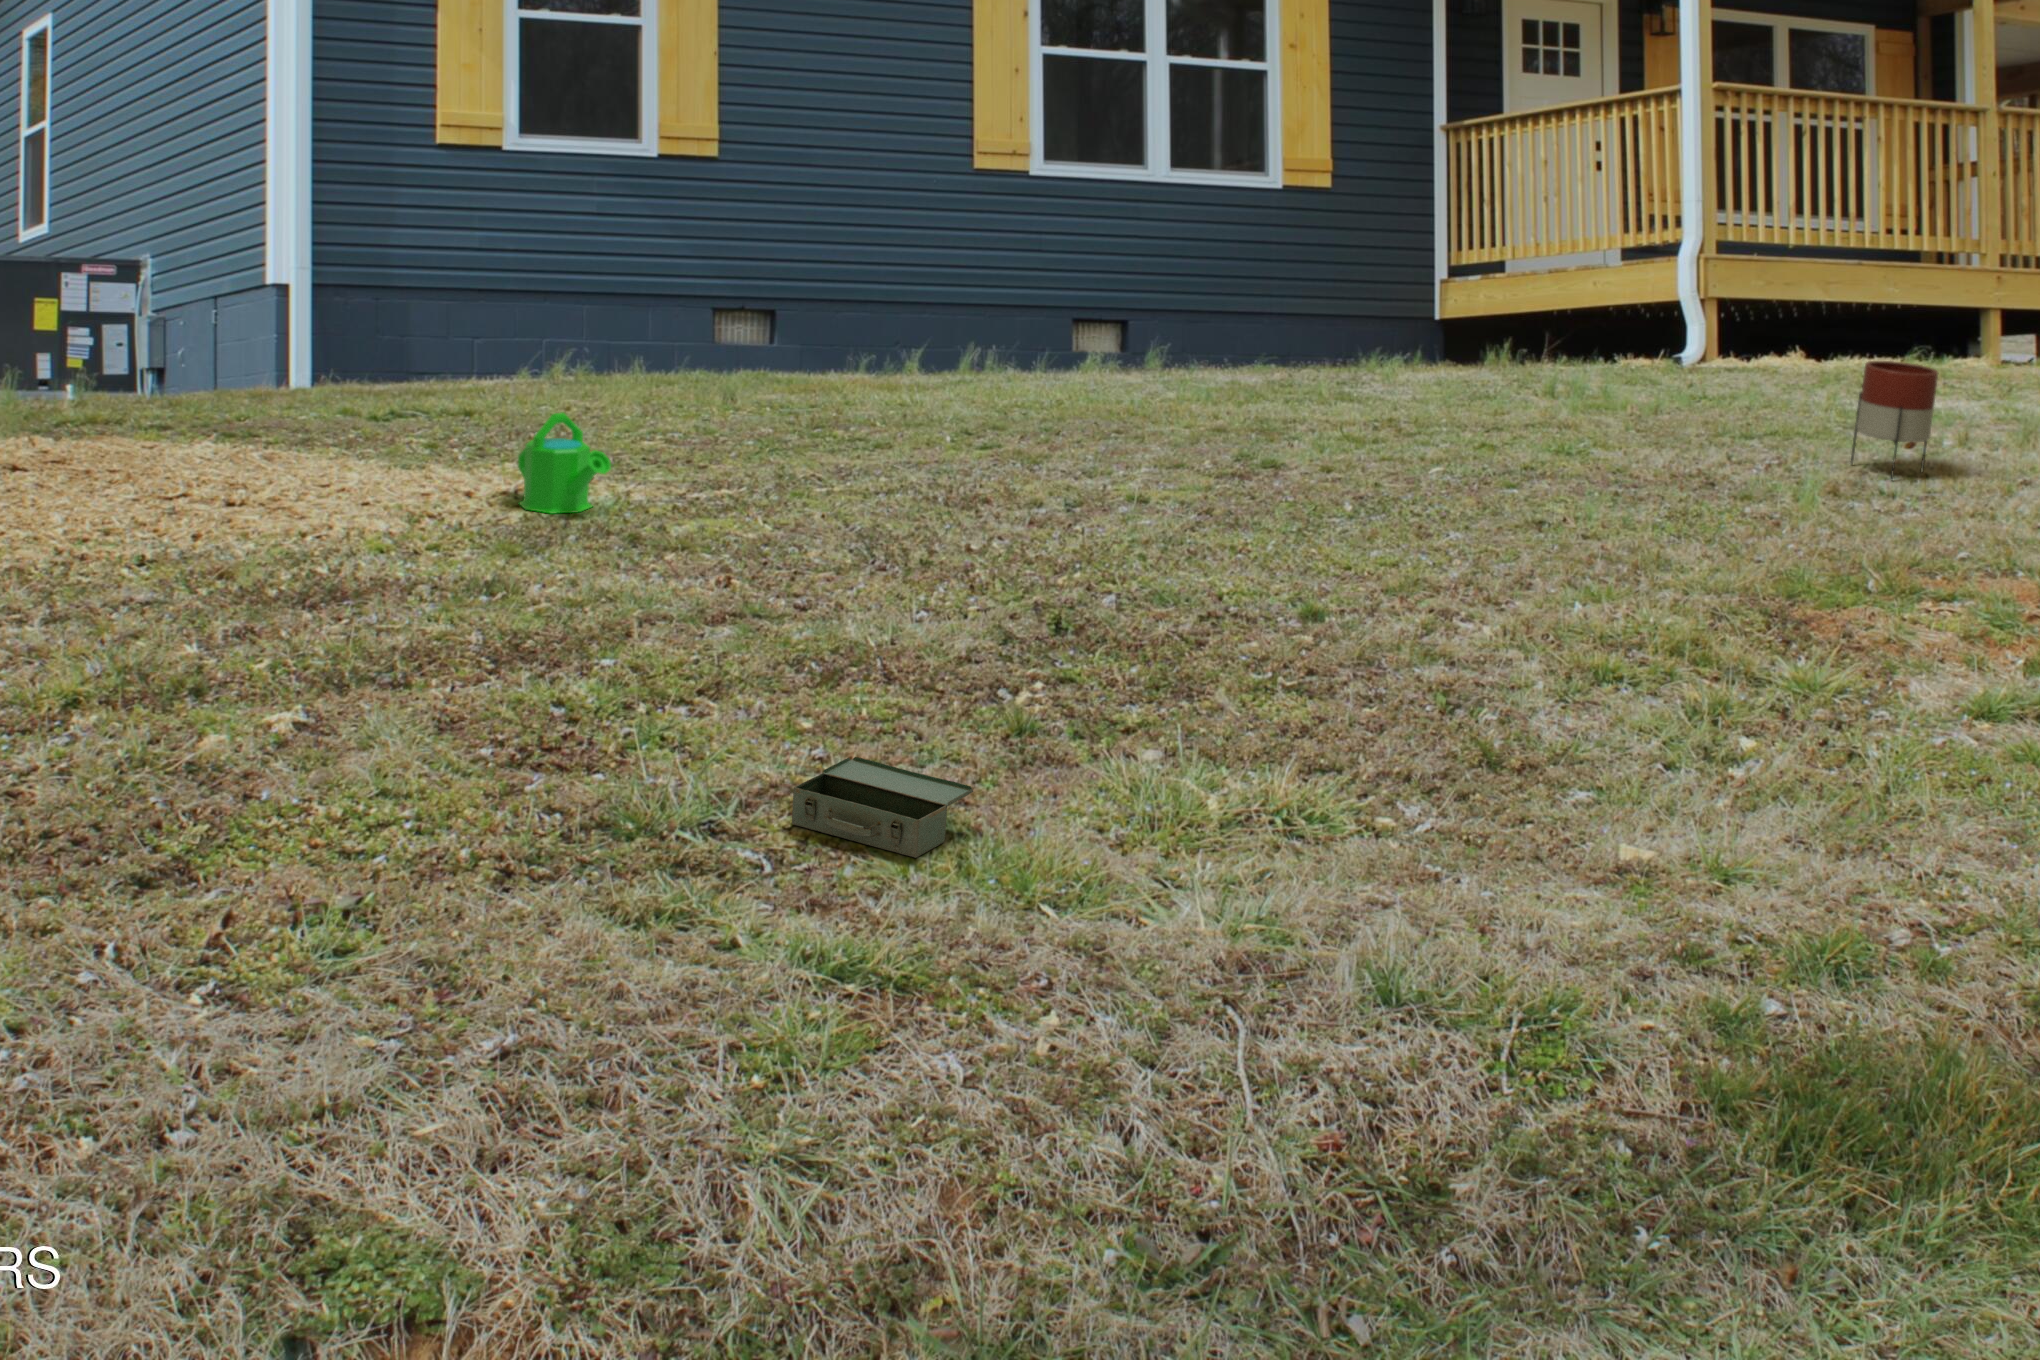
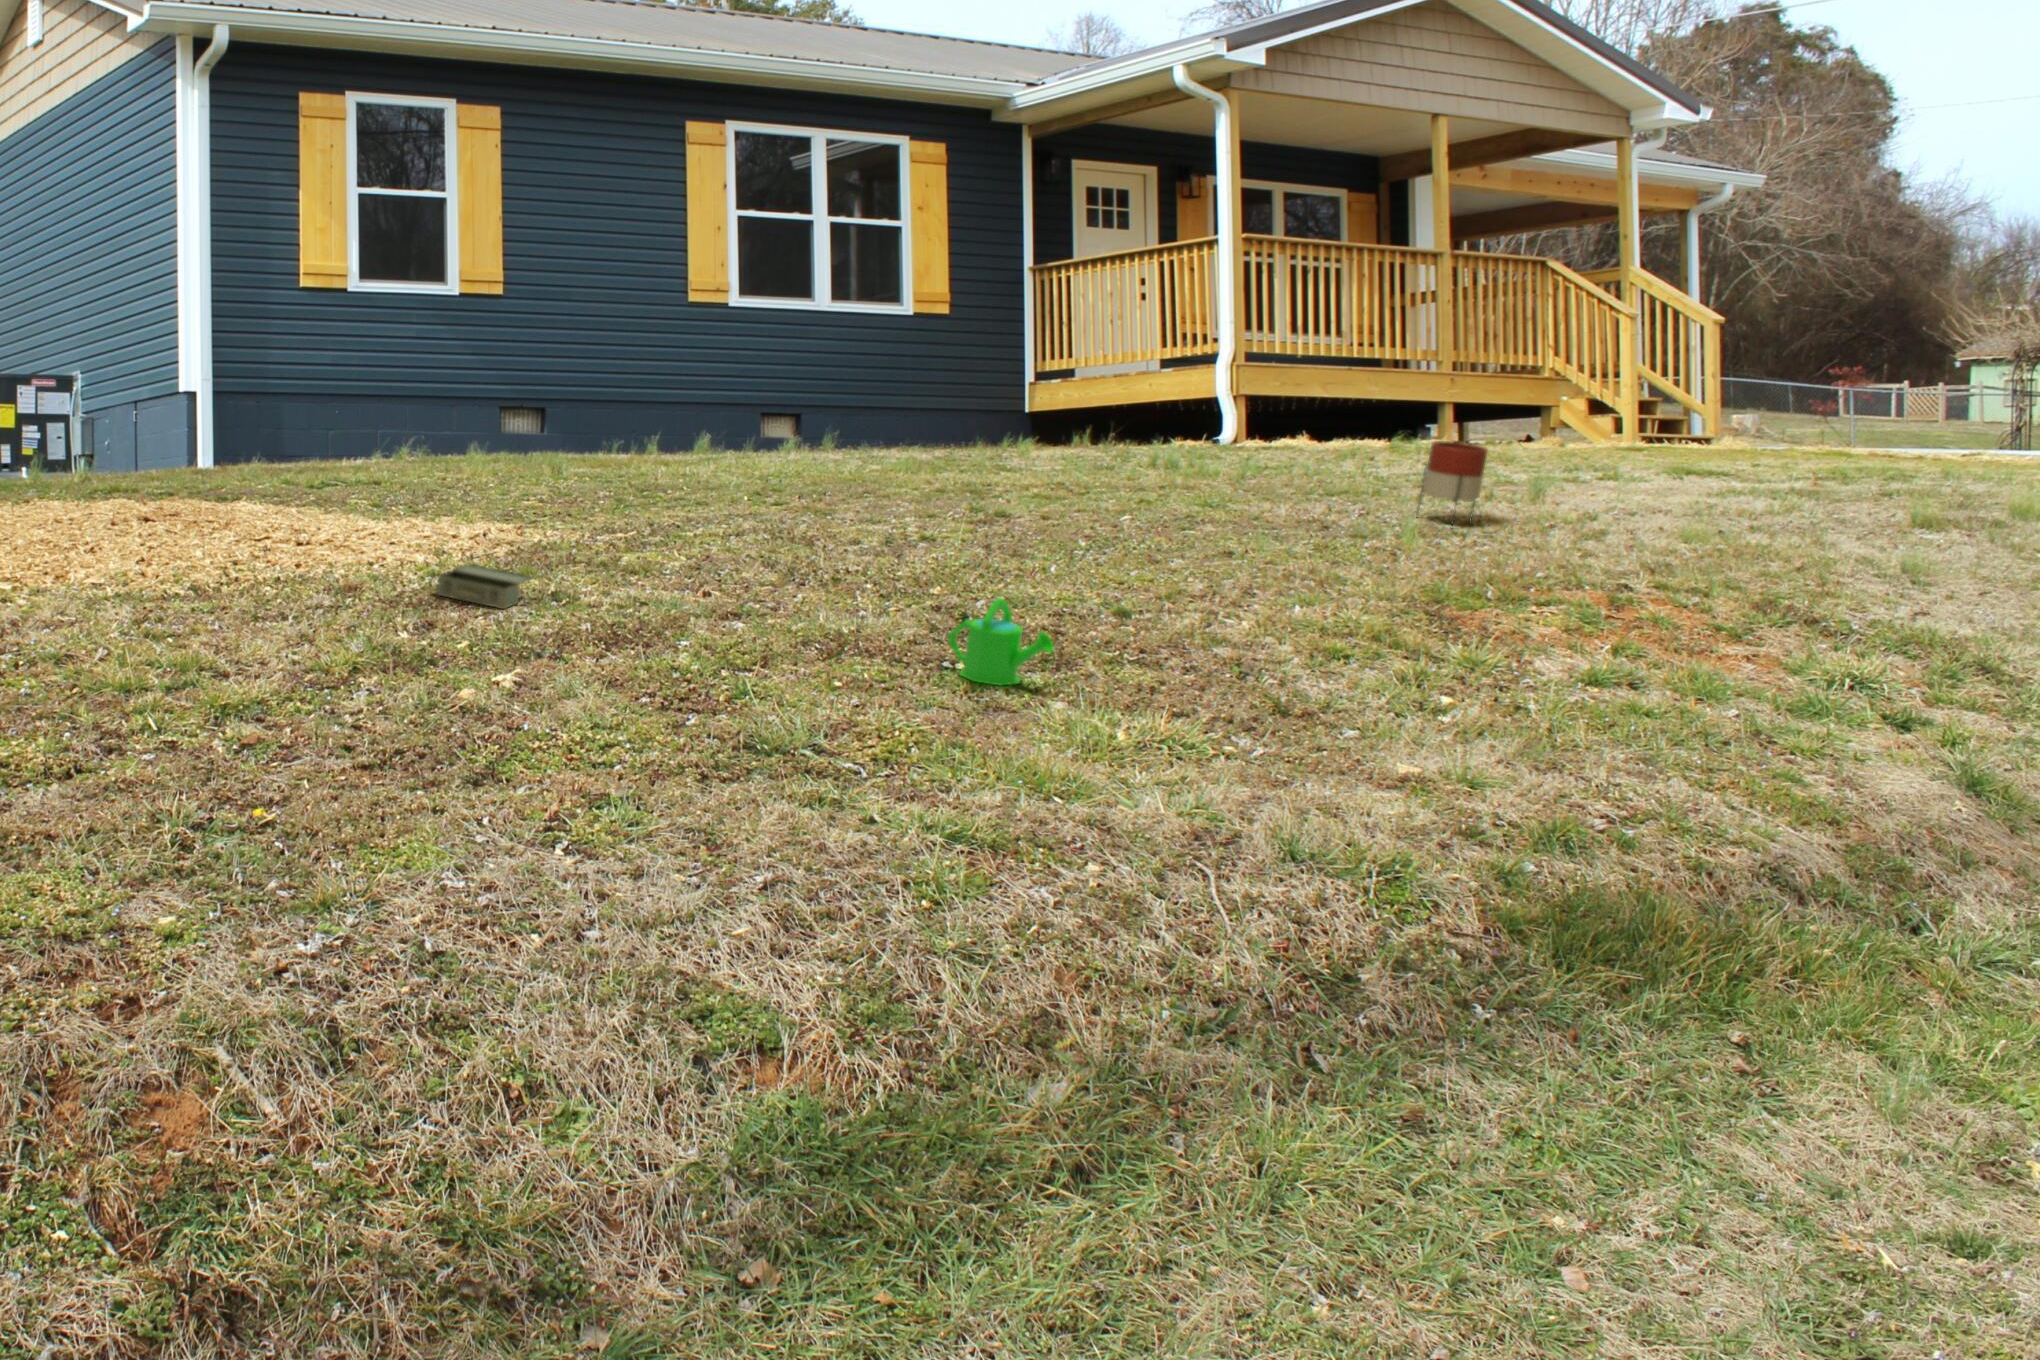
watering can: present [518,412,611,514] -> present [948,598,1054,685]
toolbox: present [792,757,973,858] -> present [437,564,532,609]

